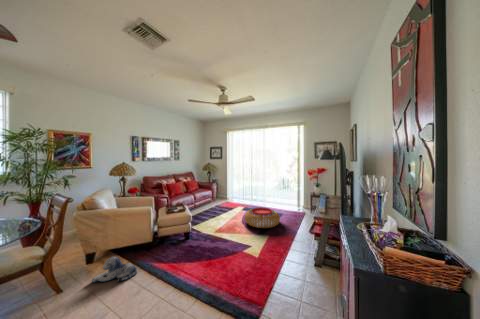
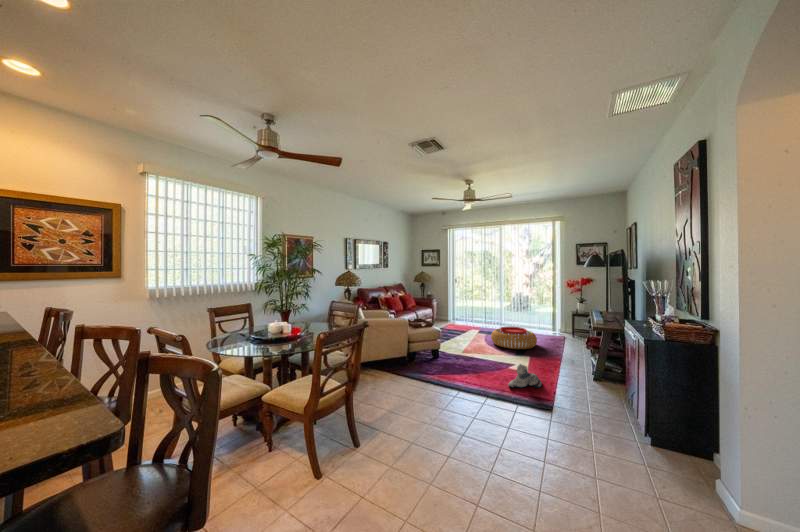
plush toy: present [92,256,137,282] -> present [508,364,542,388]

